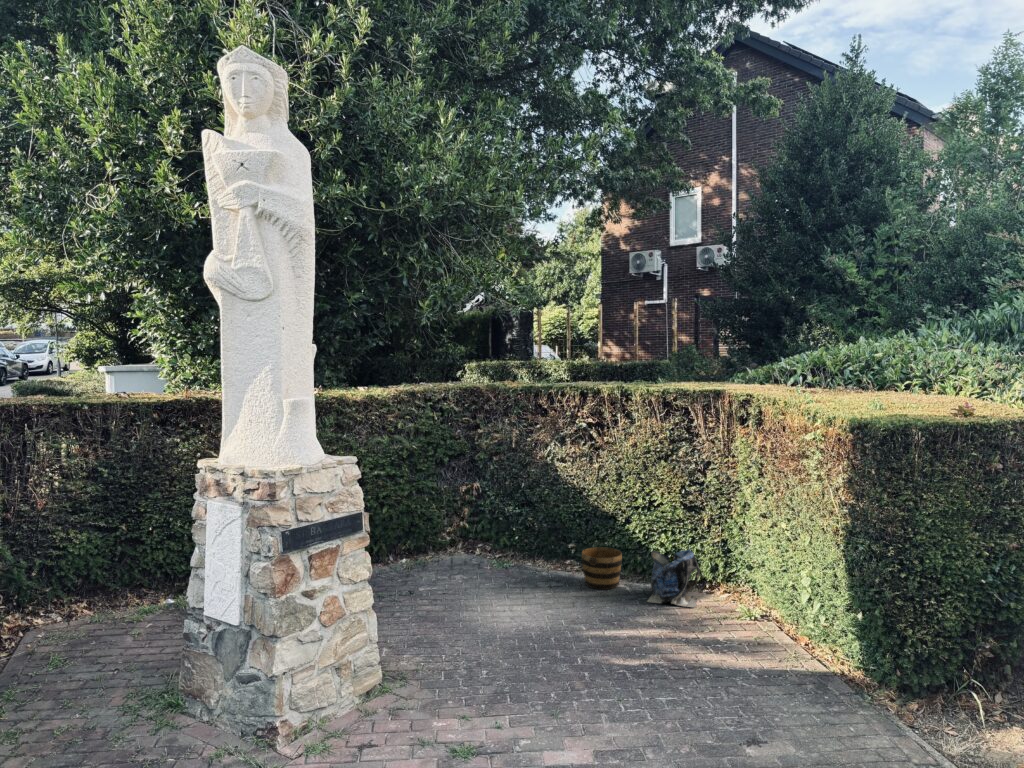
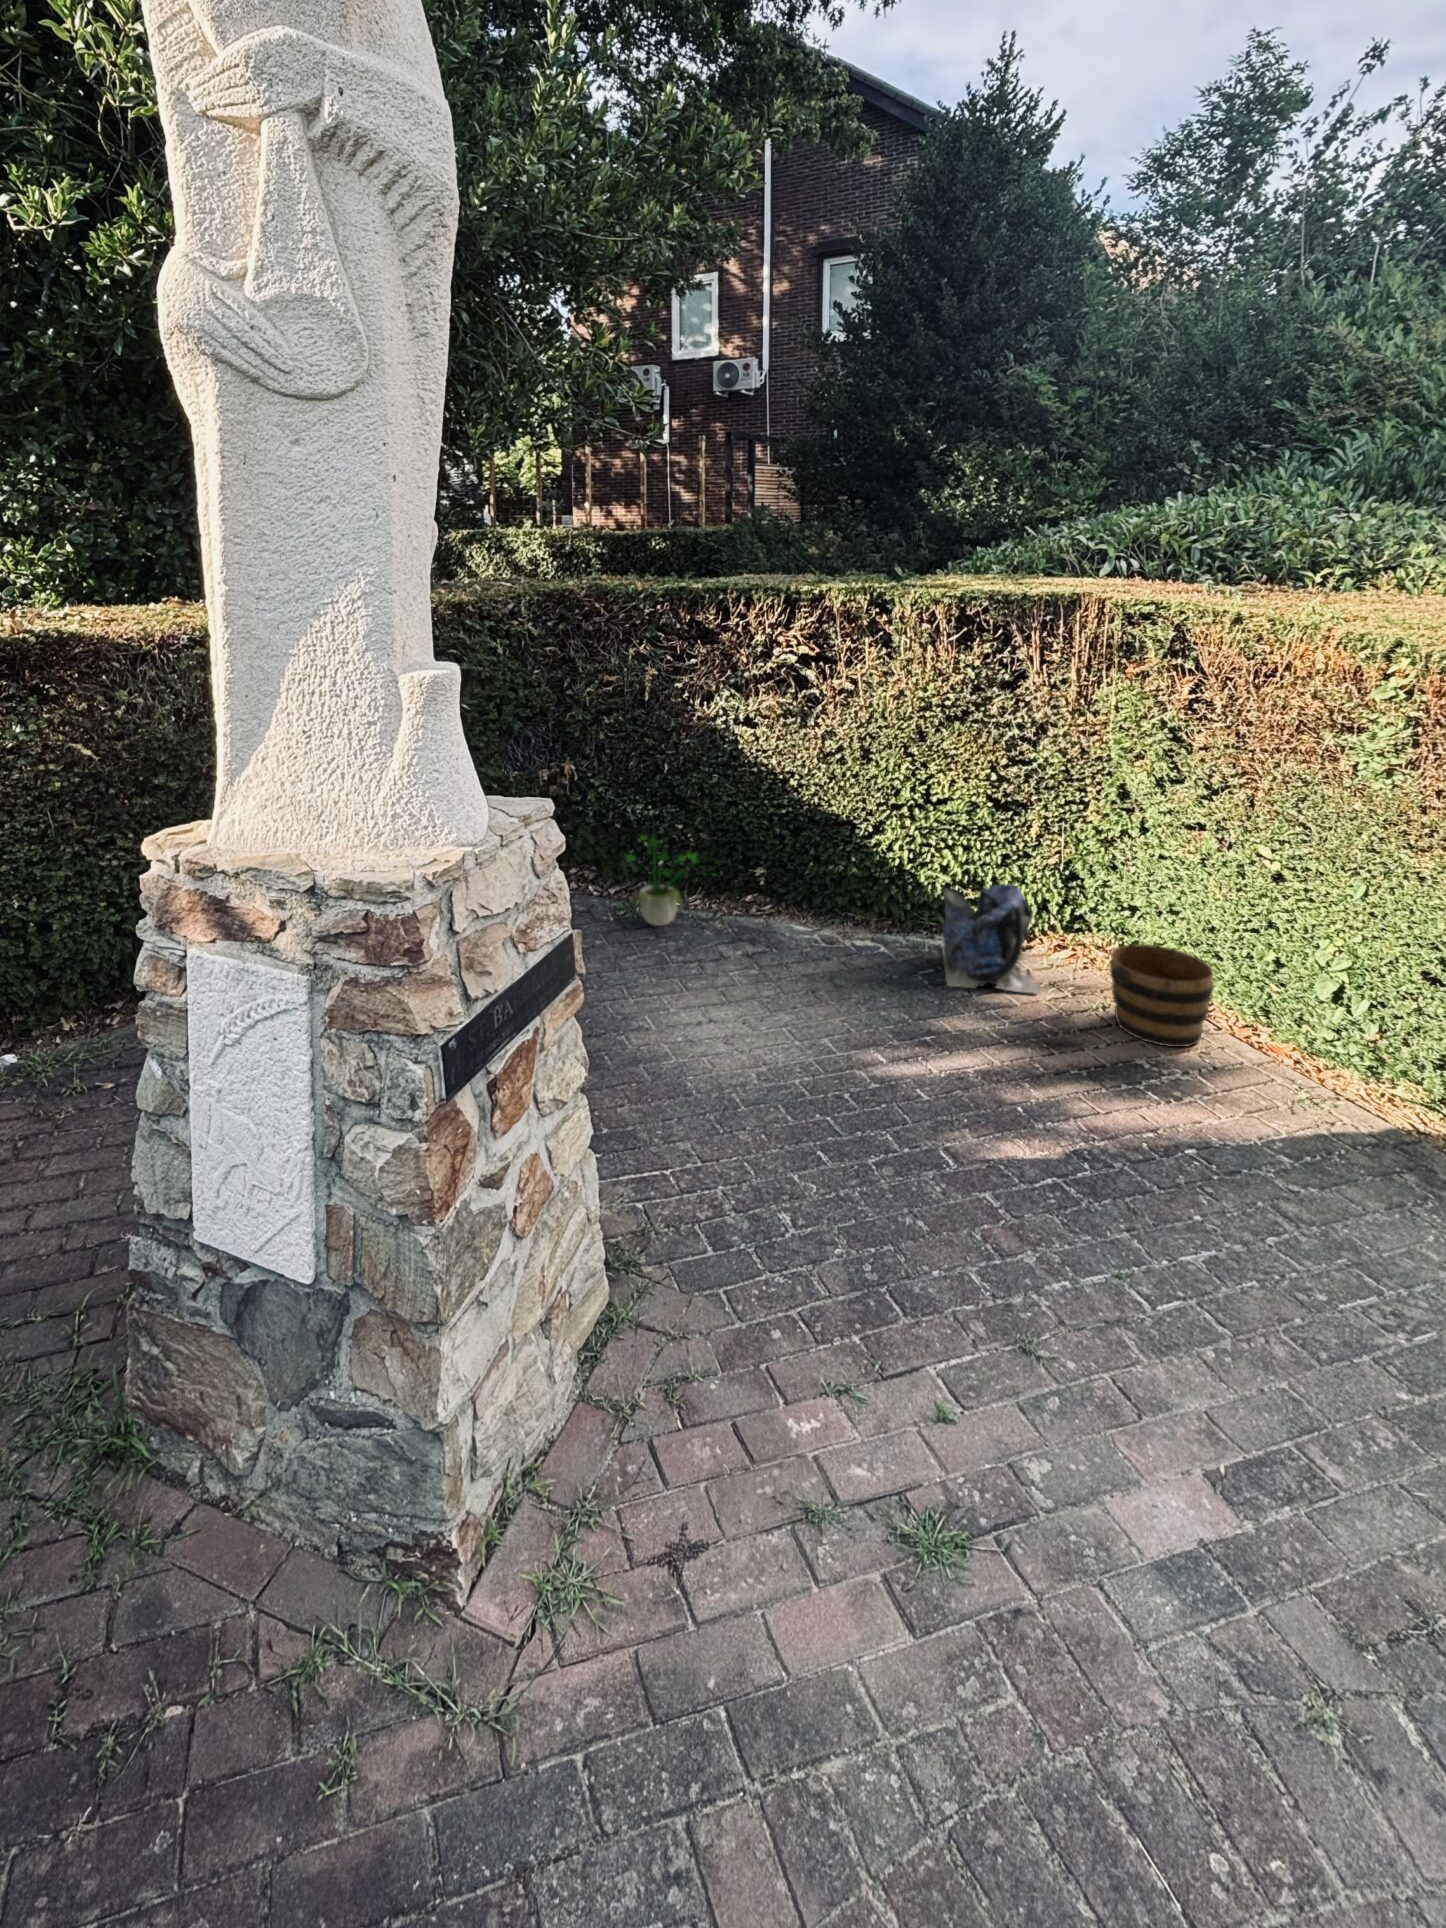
potted plant: none [492,509,547,569] -> present [626,834,703,926]
bucket: present [581,547,622,589] -> present [1110,944,1214,1047]

